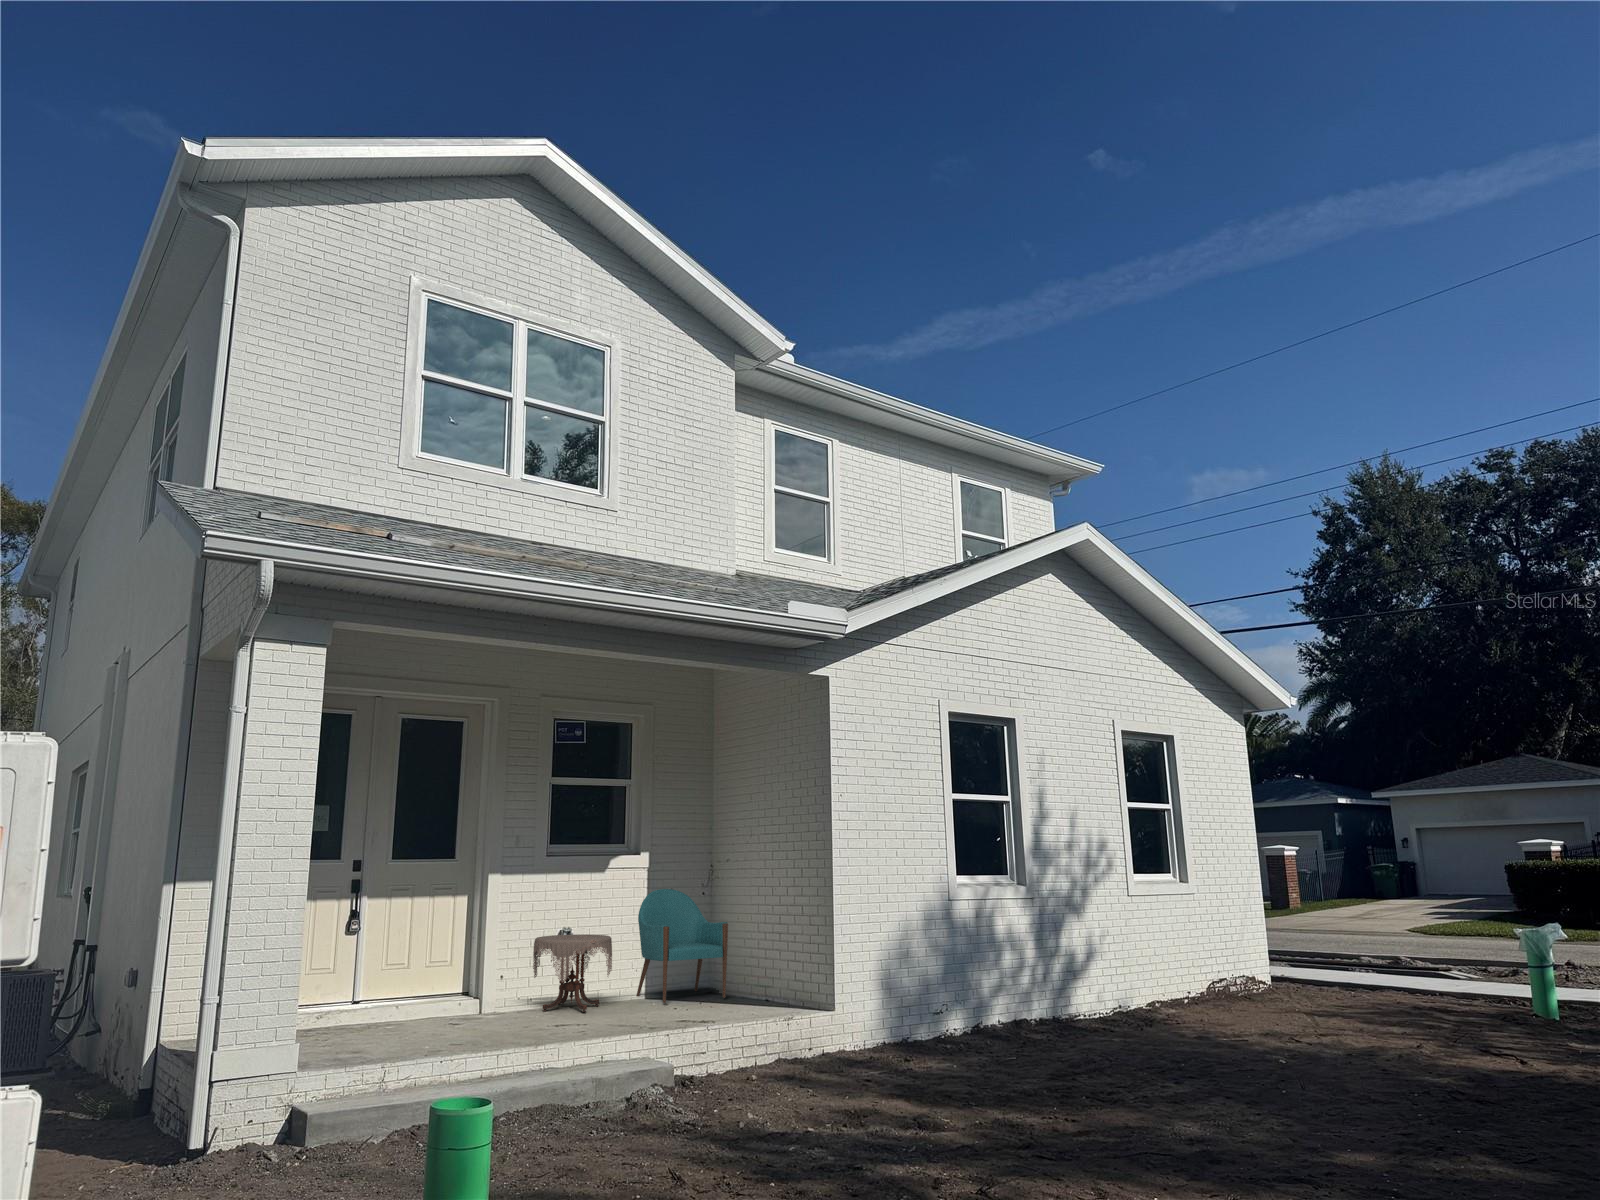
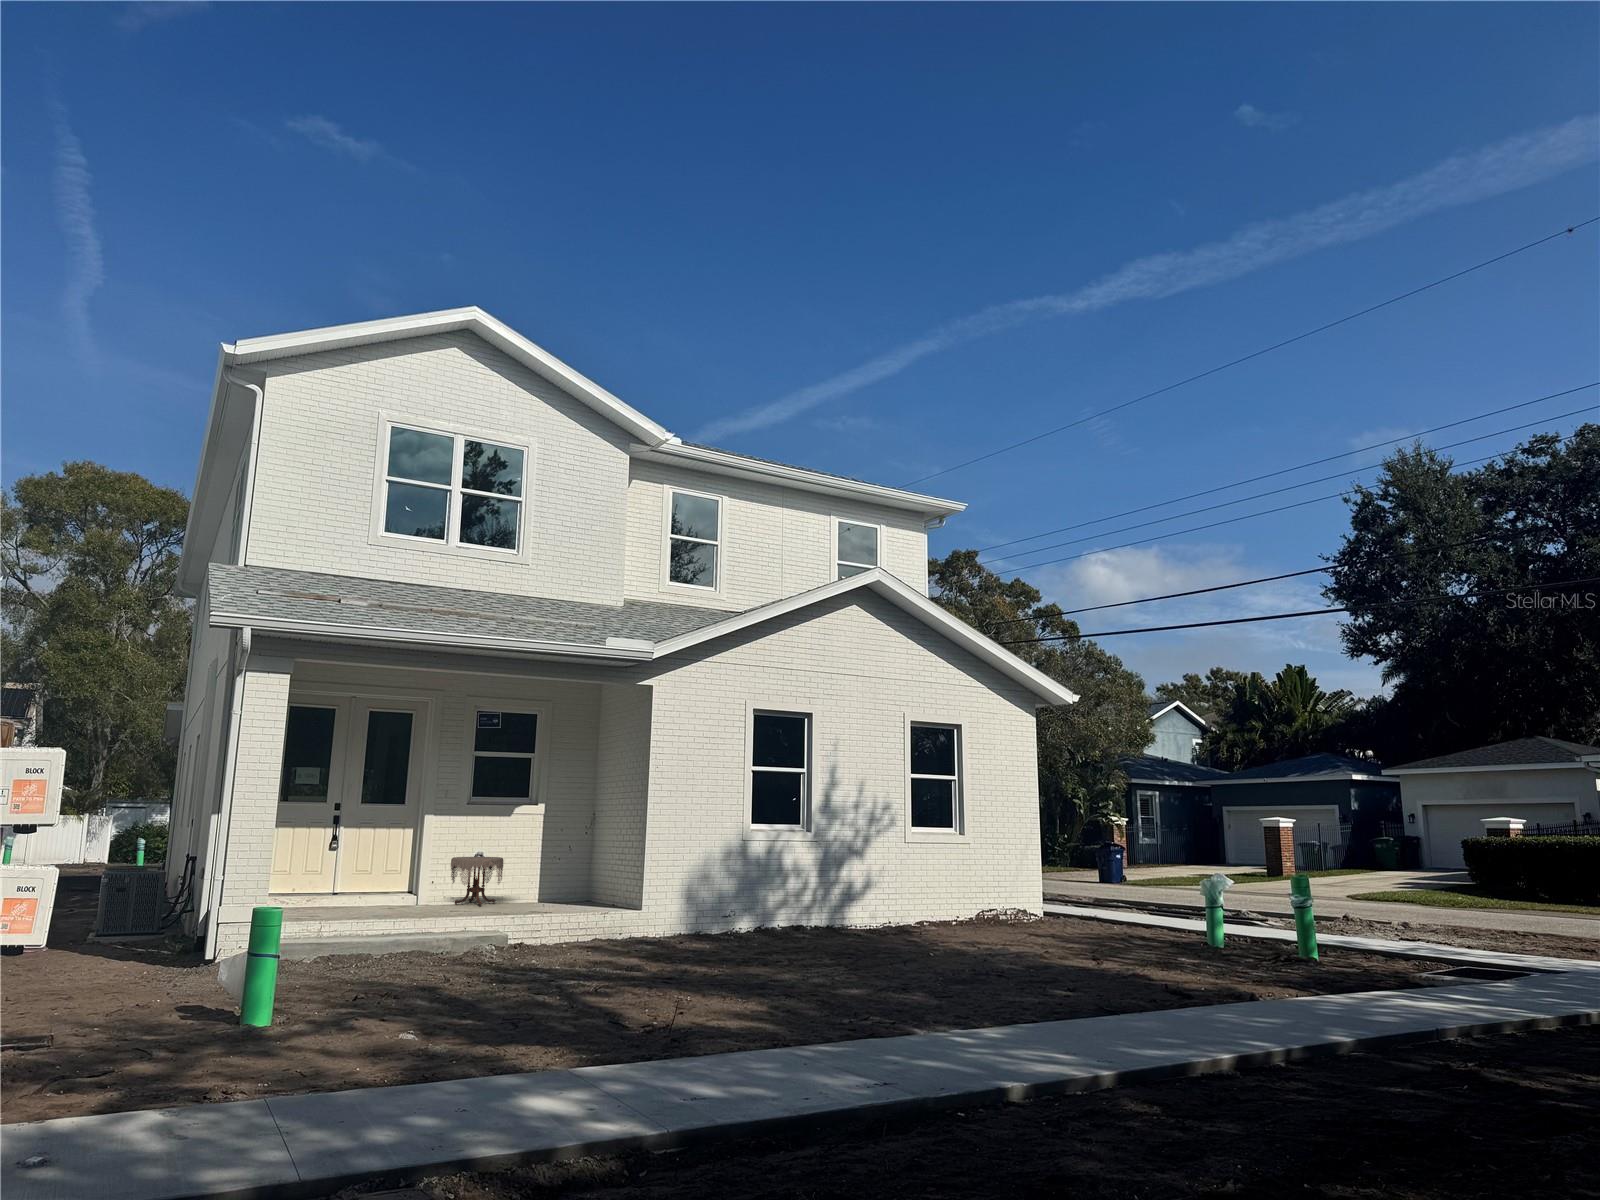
chair: present [636,889,728,1003] -> none [528,829,589,904]

